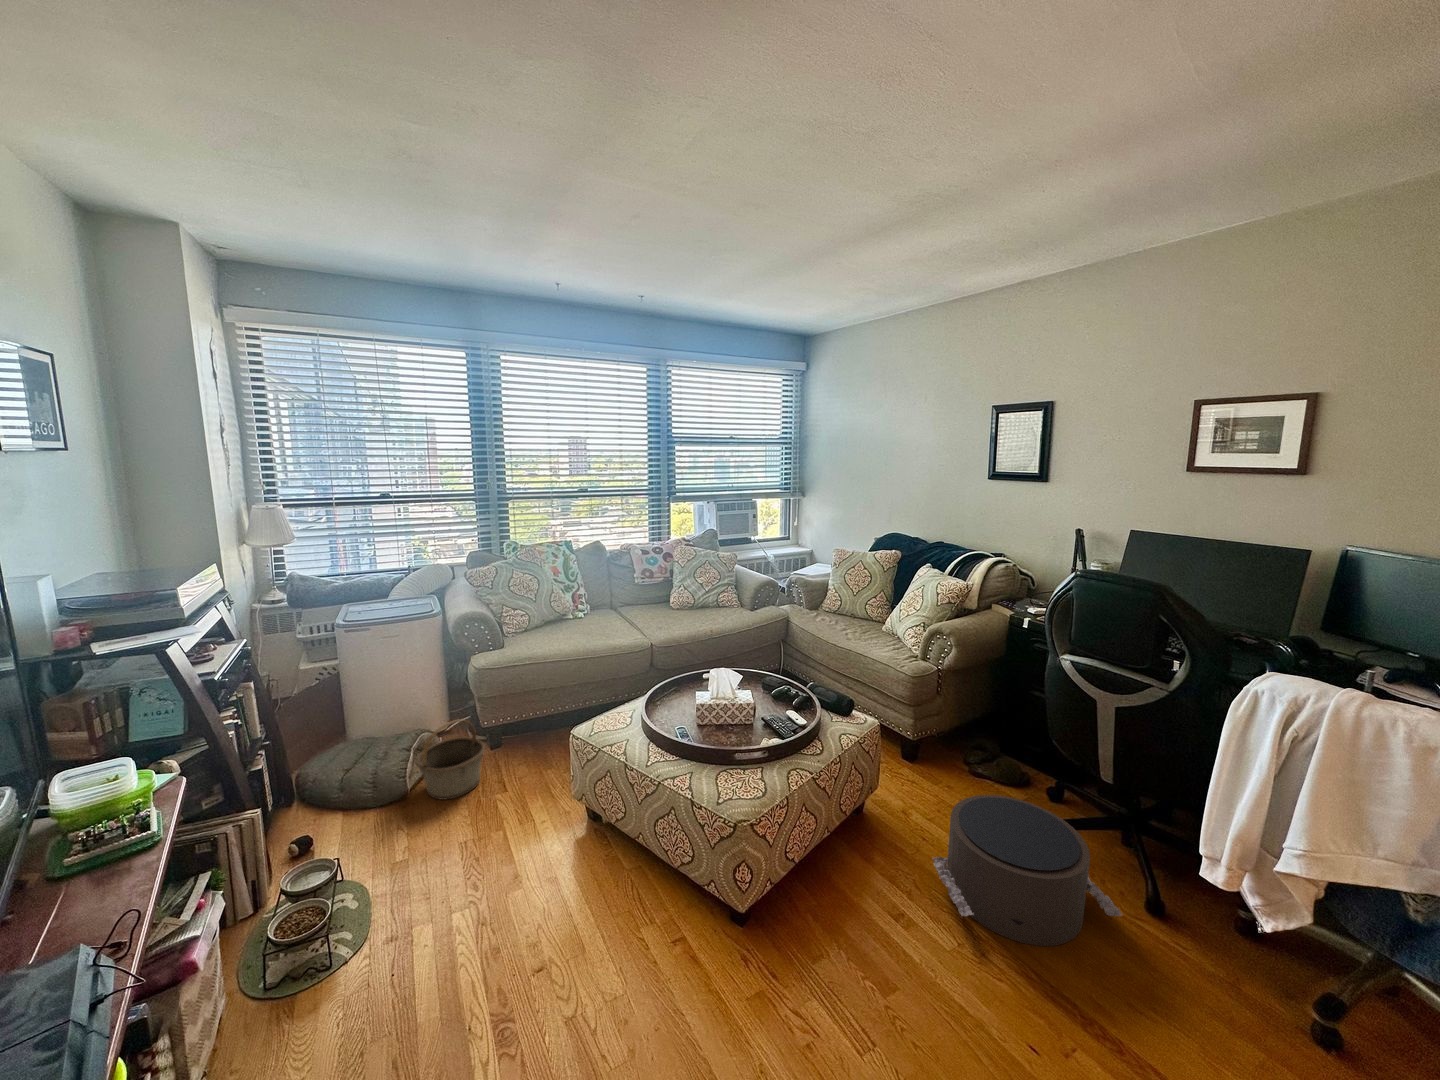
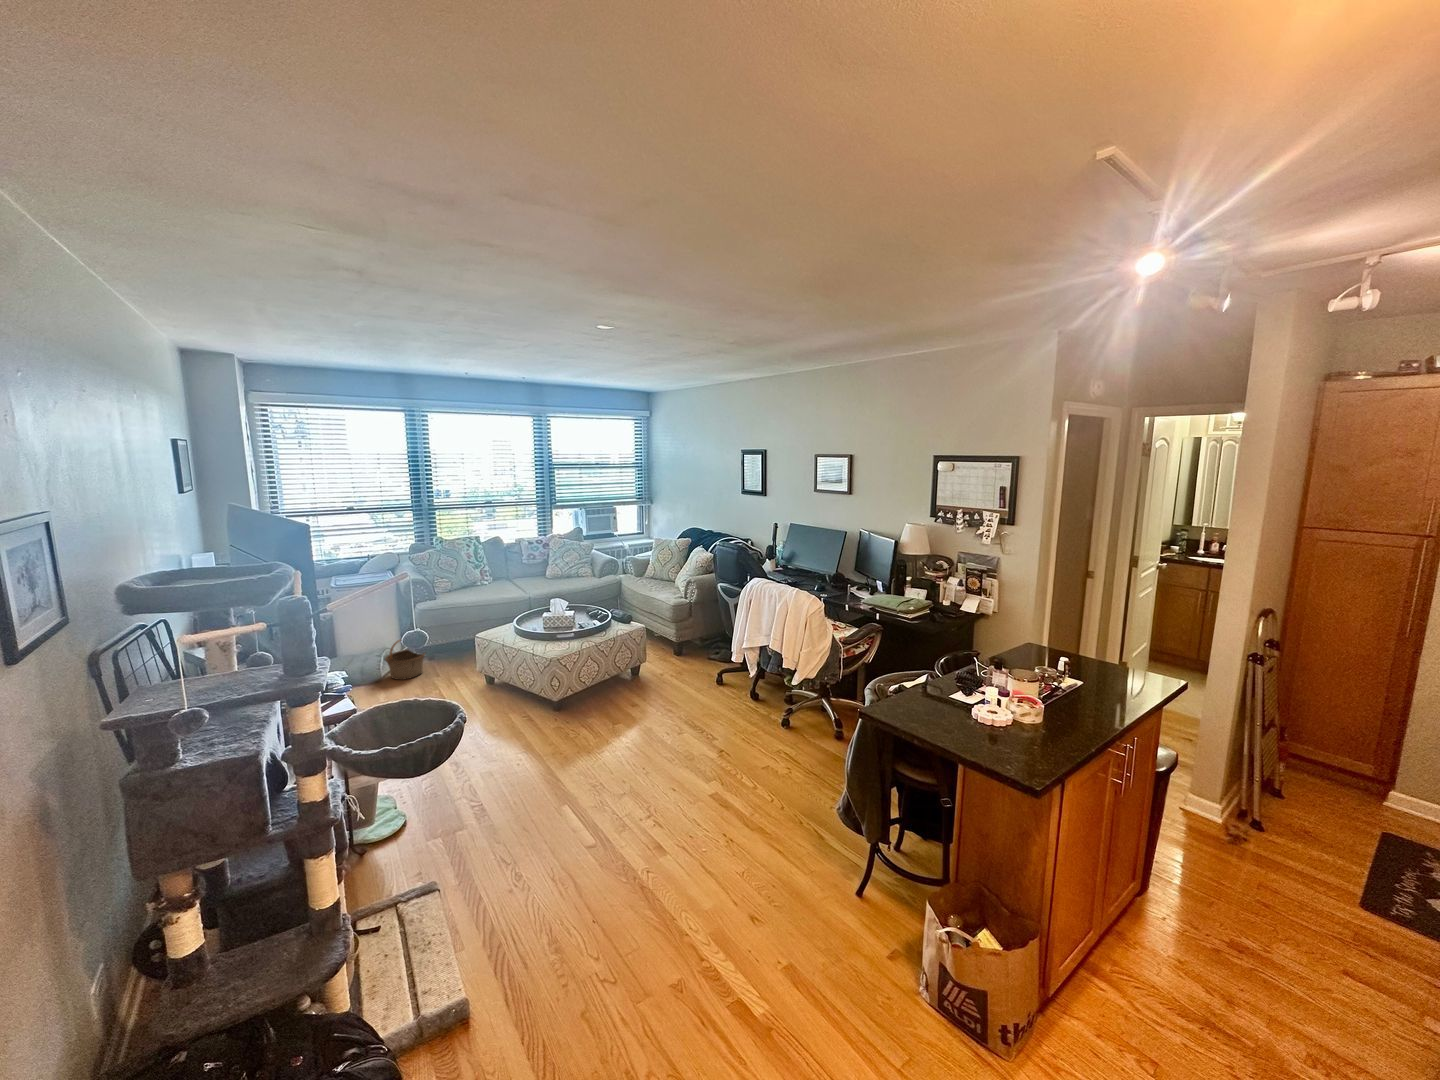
pouf: present [932,795,1123,946] -> none [654,654,726,706]

